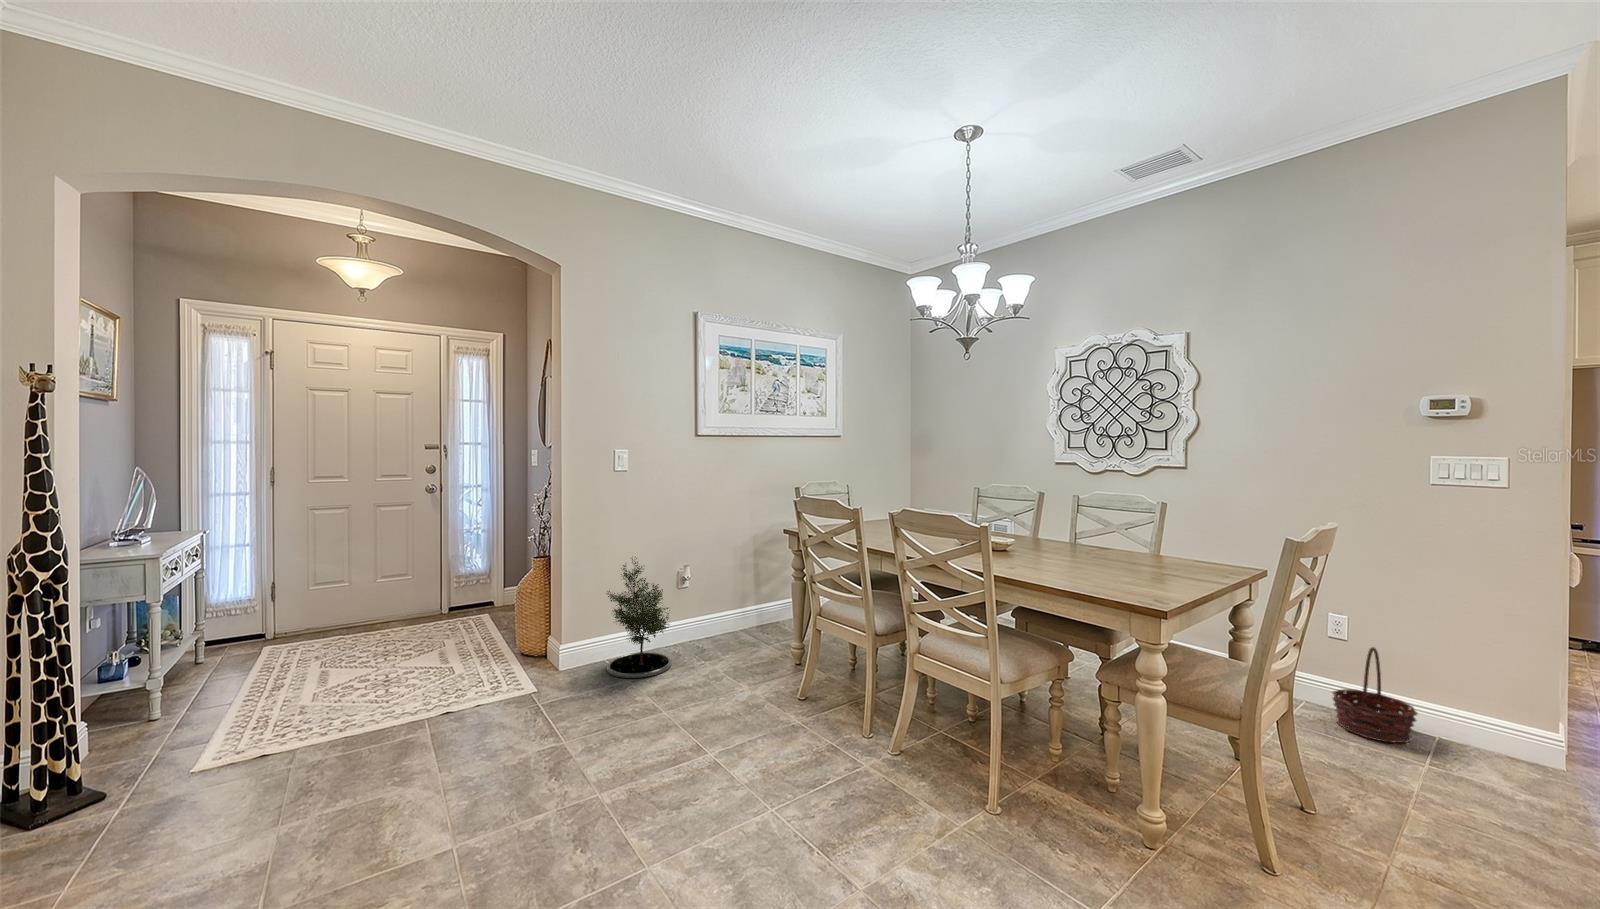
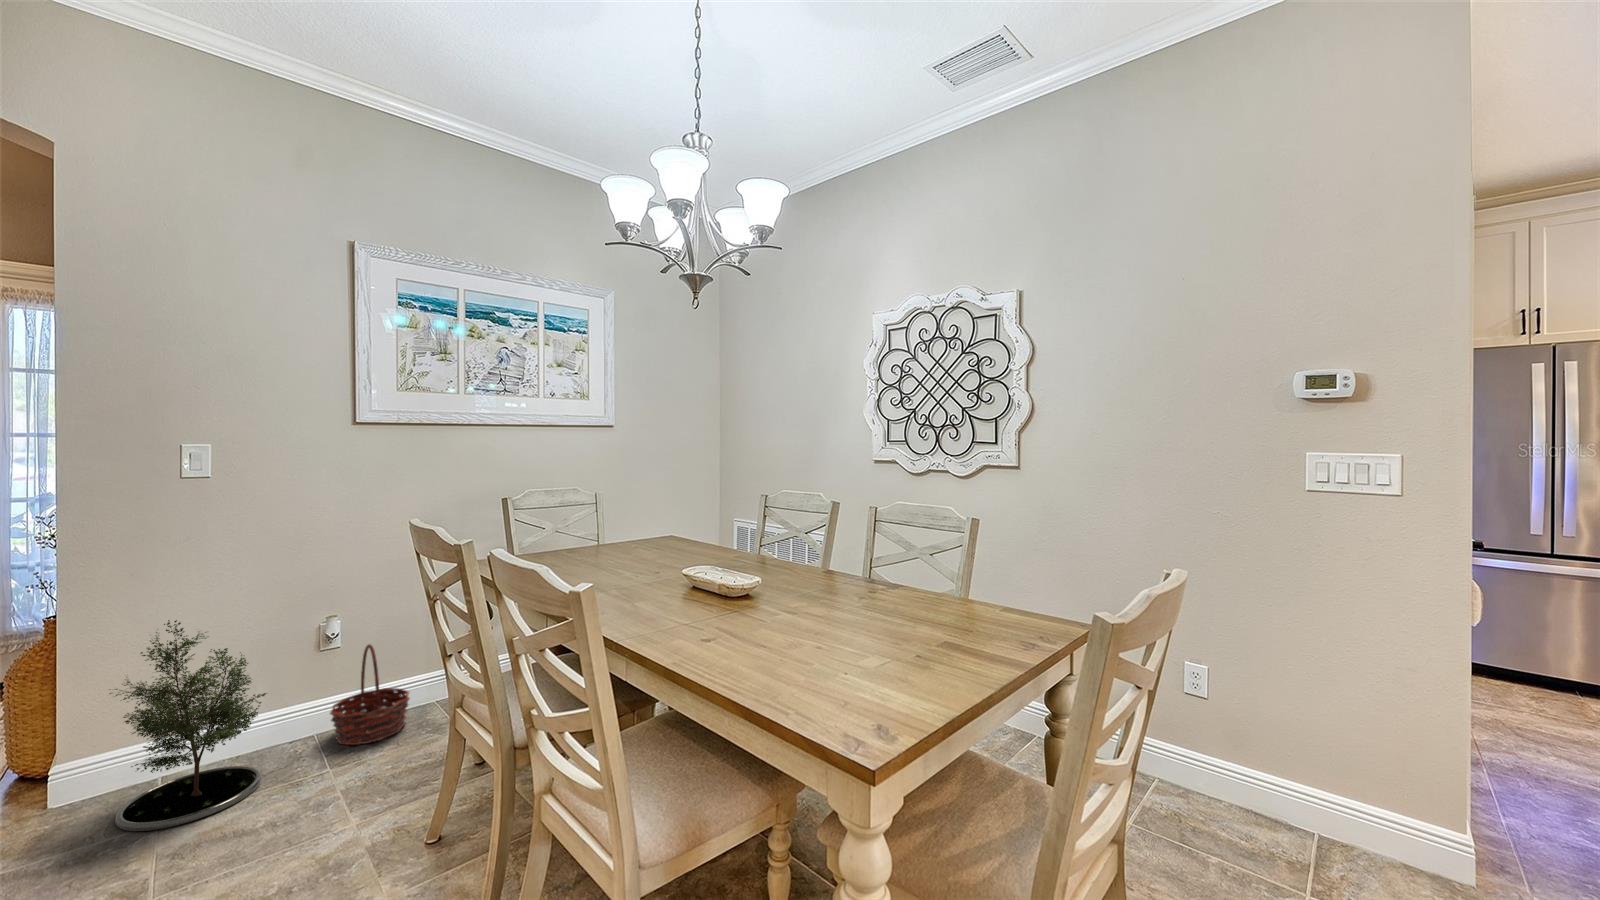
basket: present [1332,647,1418,743] -> present [330,644,410,745]

